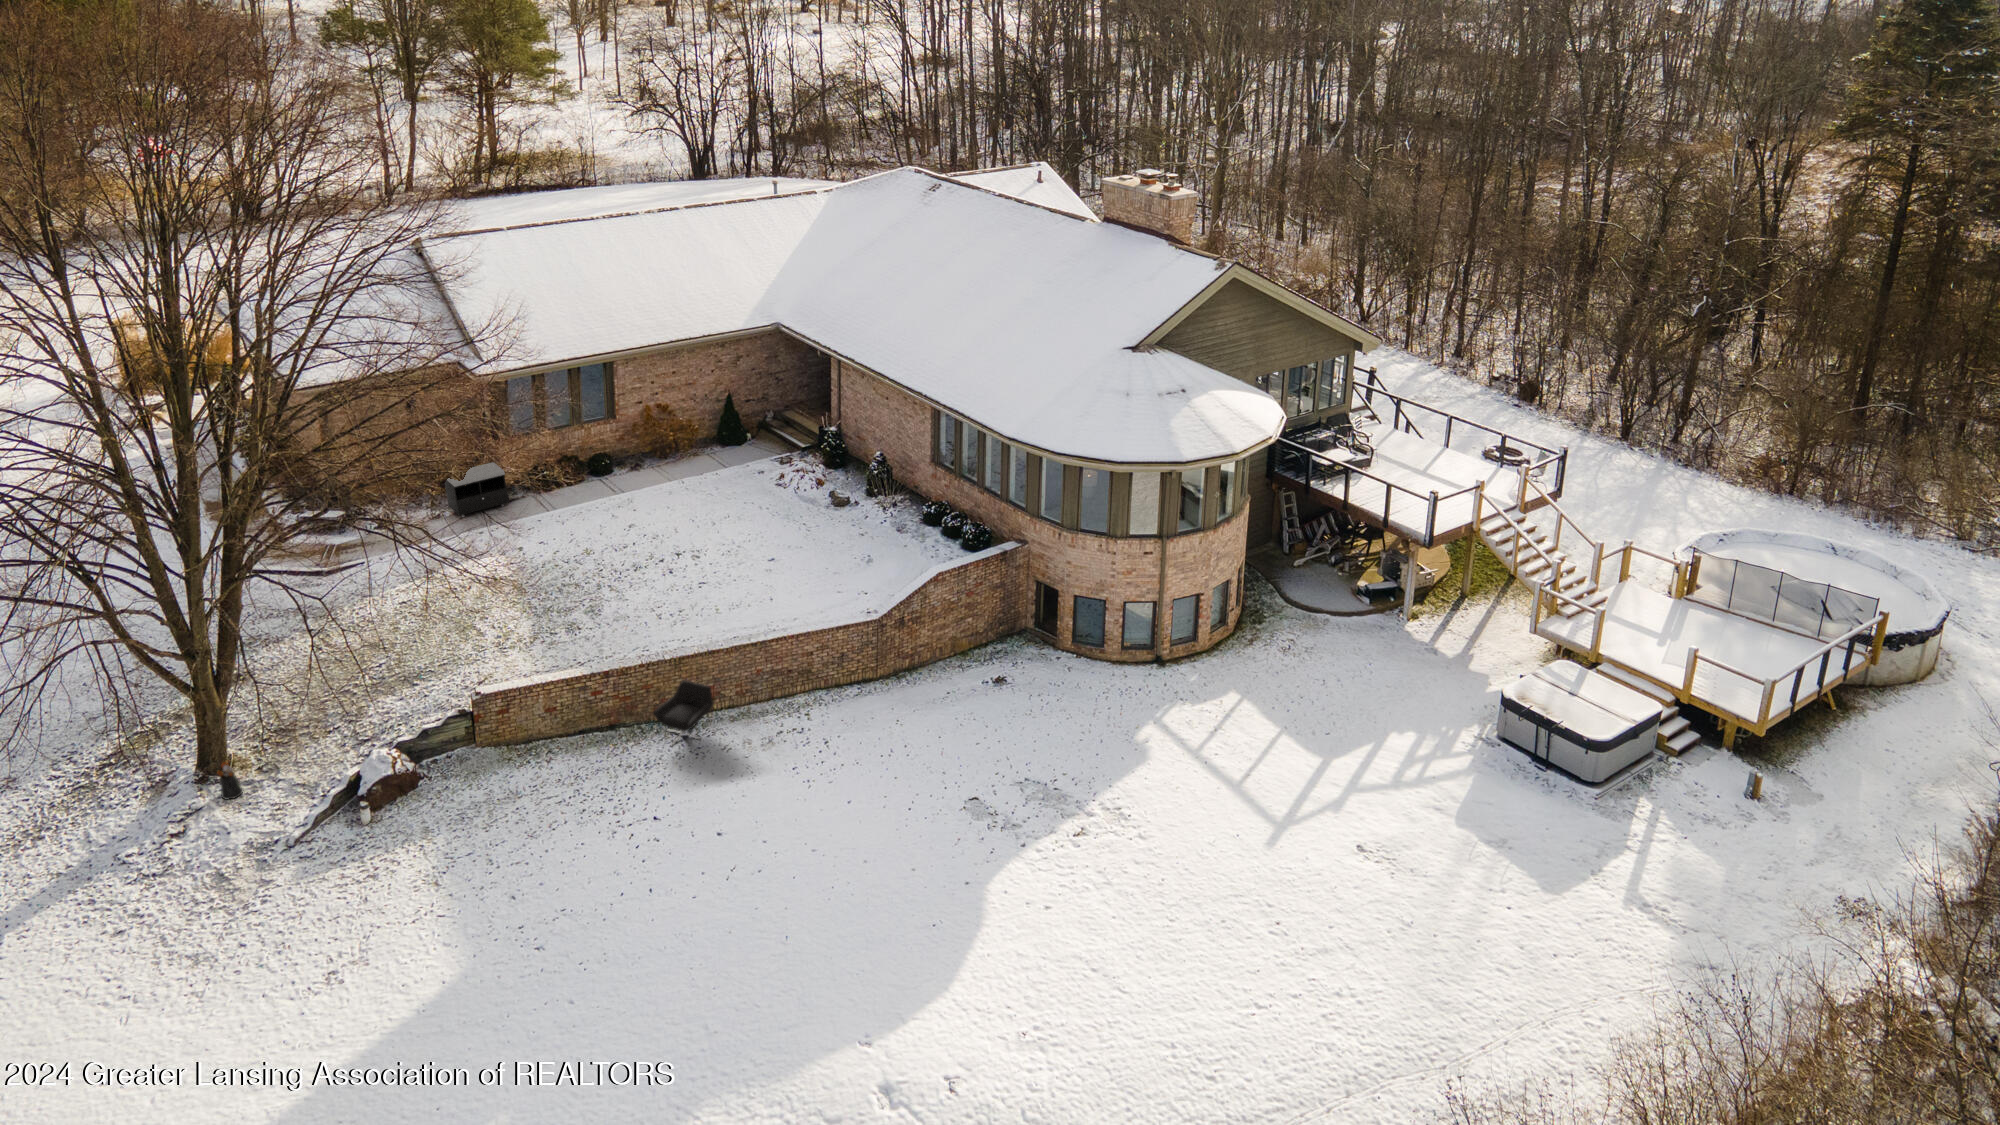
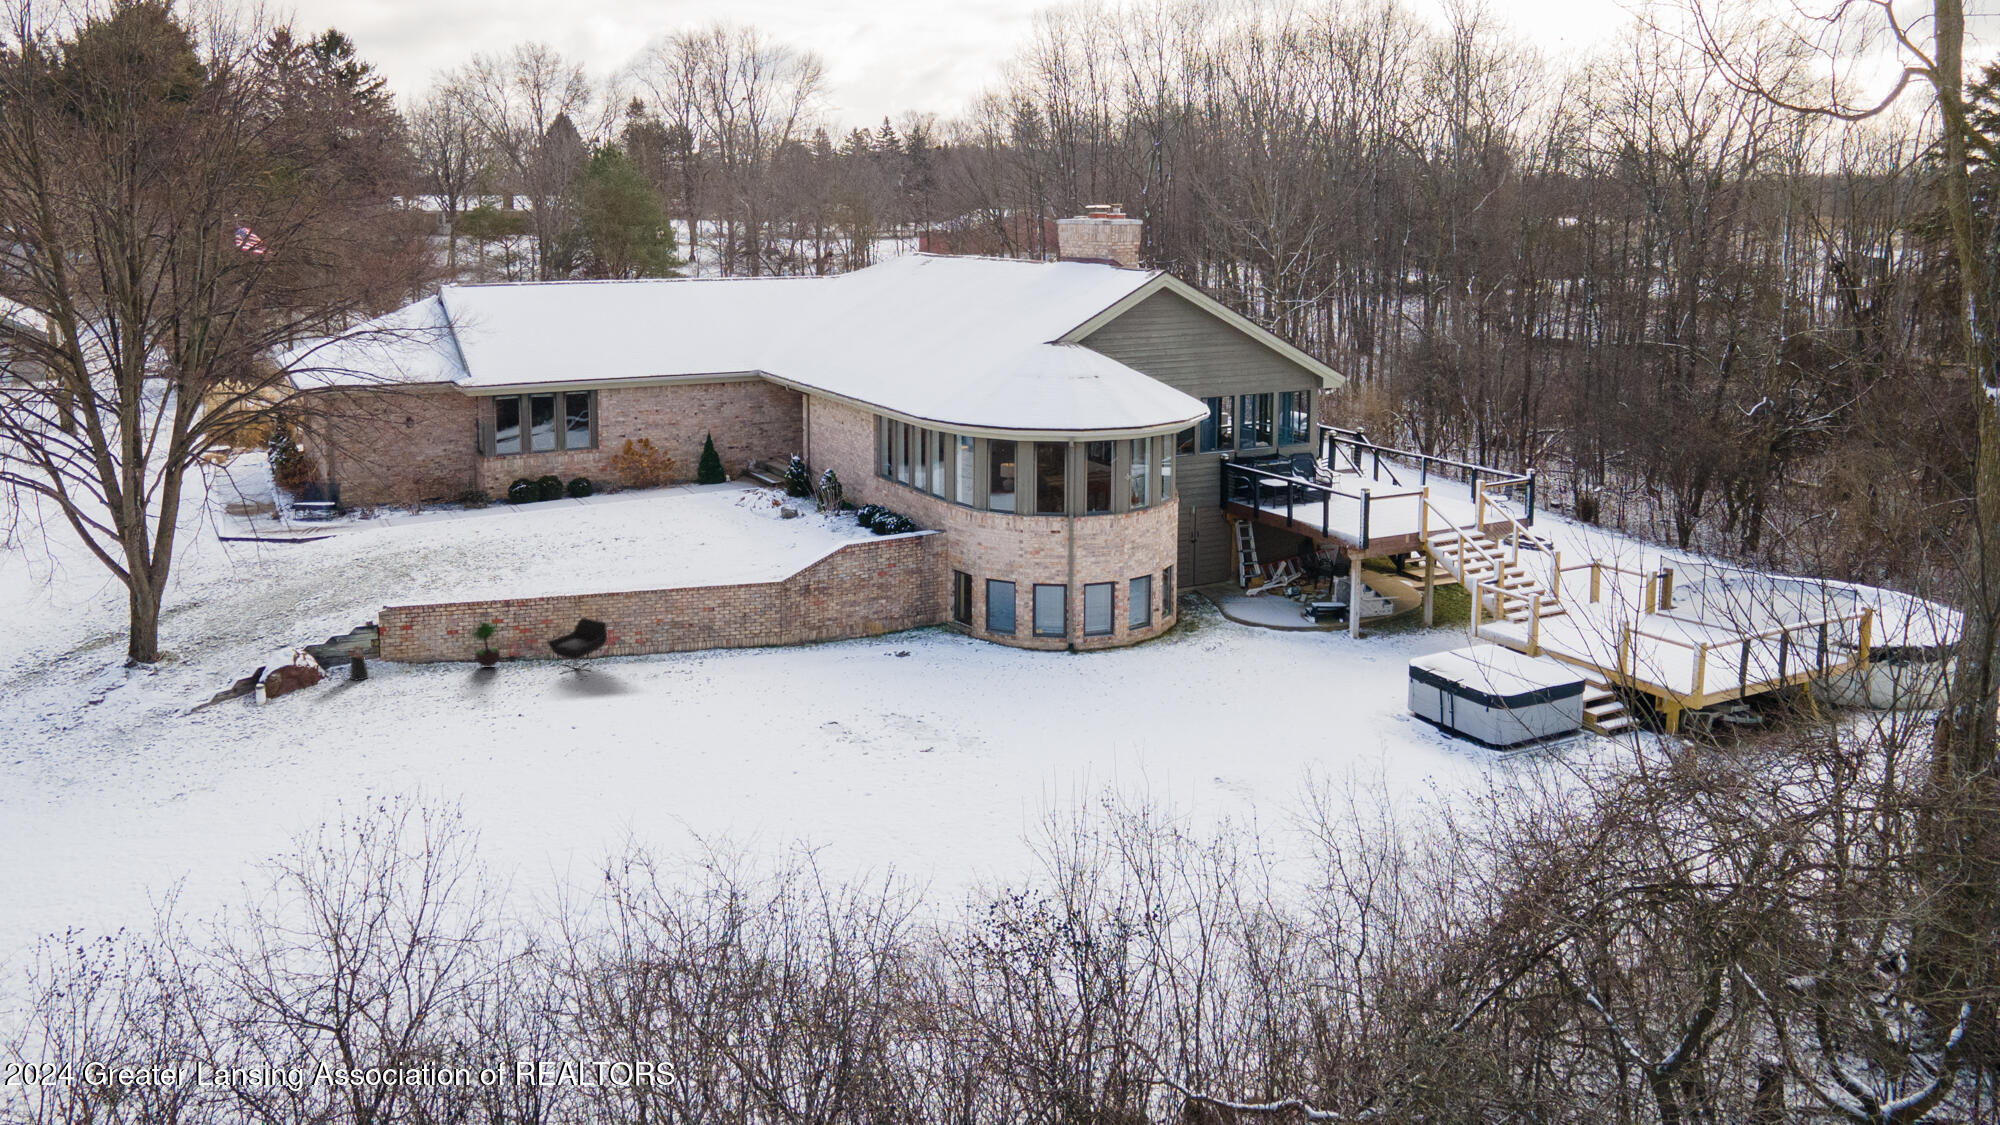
storage bench: present [445,462,509,517] -> none [420,469,479,516]
potted tree: none [569,695,603,741] -> present [472,622,500,667]
watering can: present [218,762,243,800] -> present [350,646,369,680]

